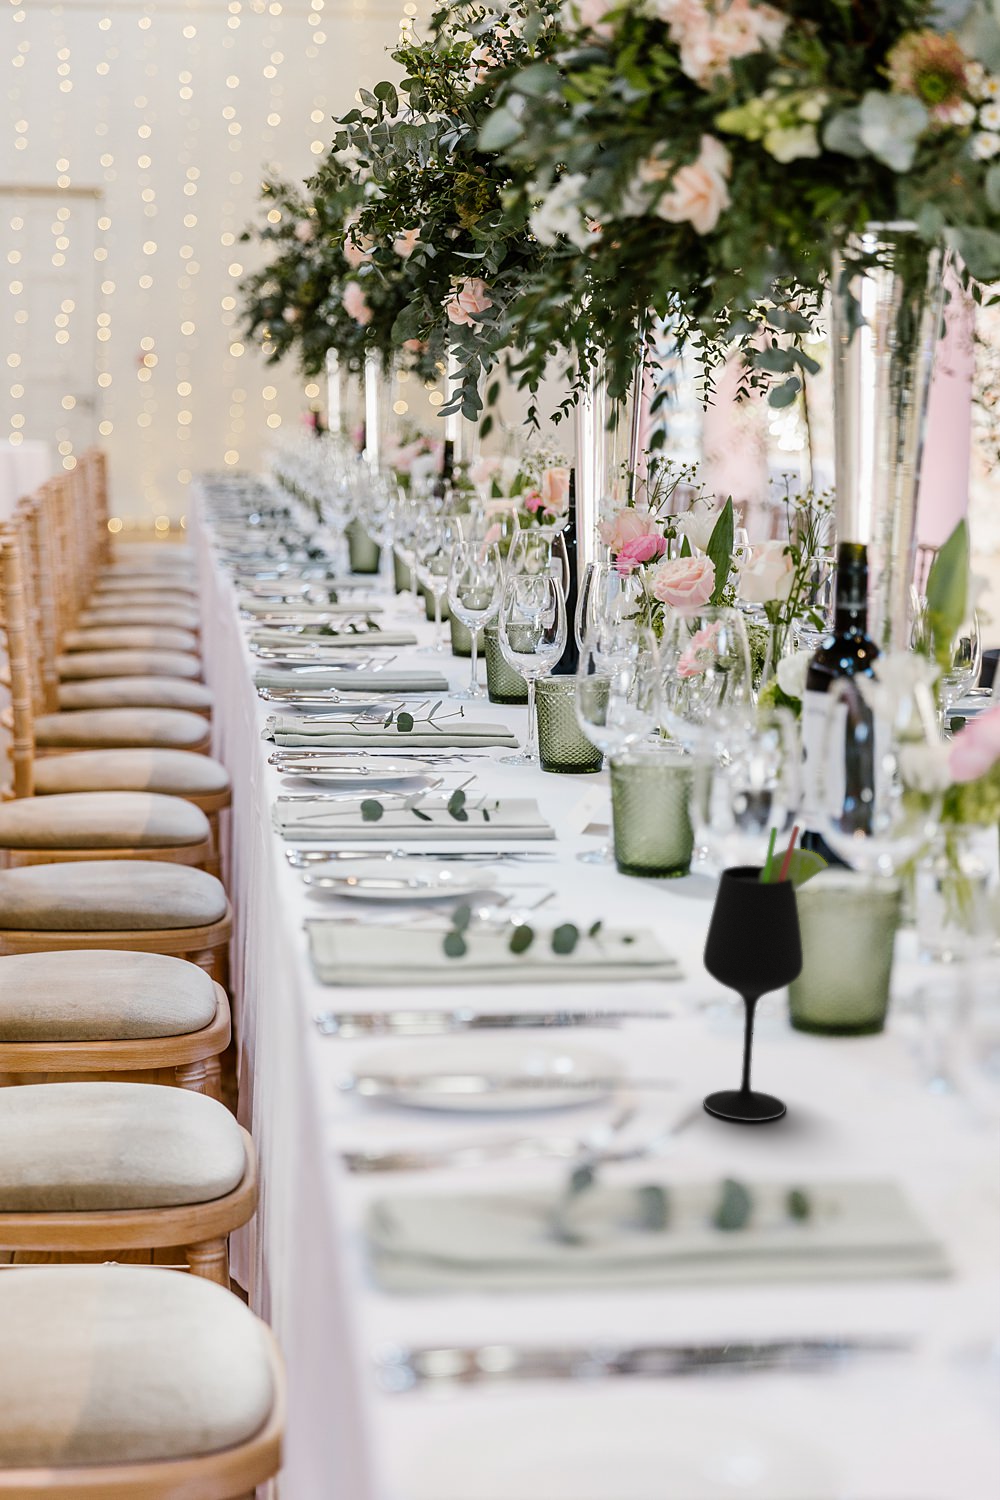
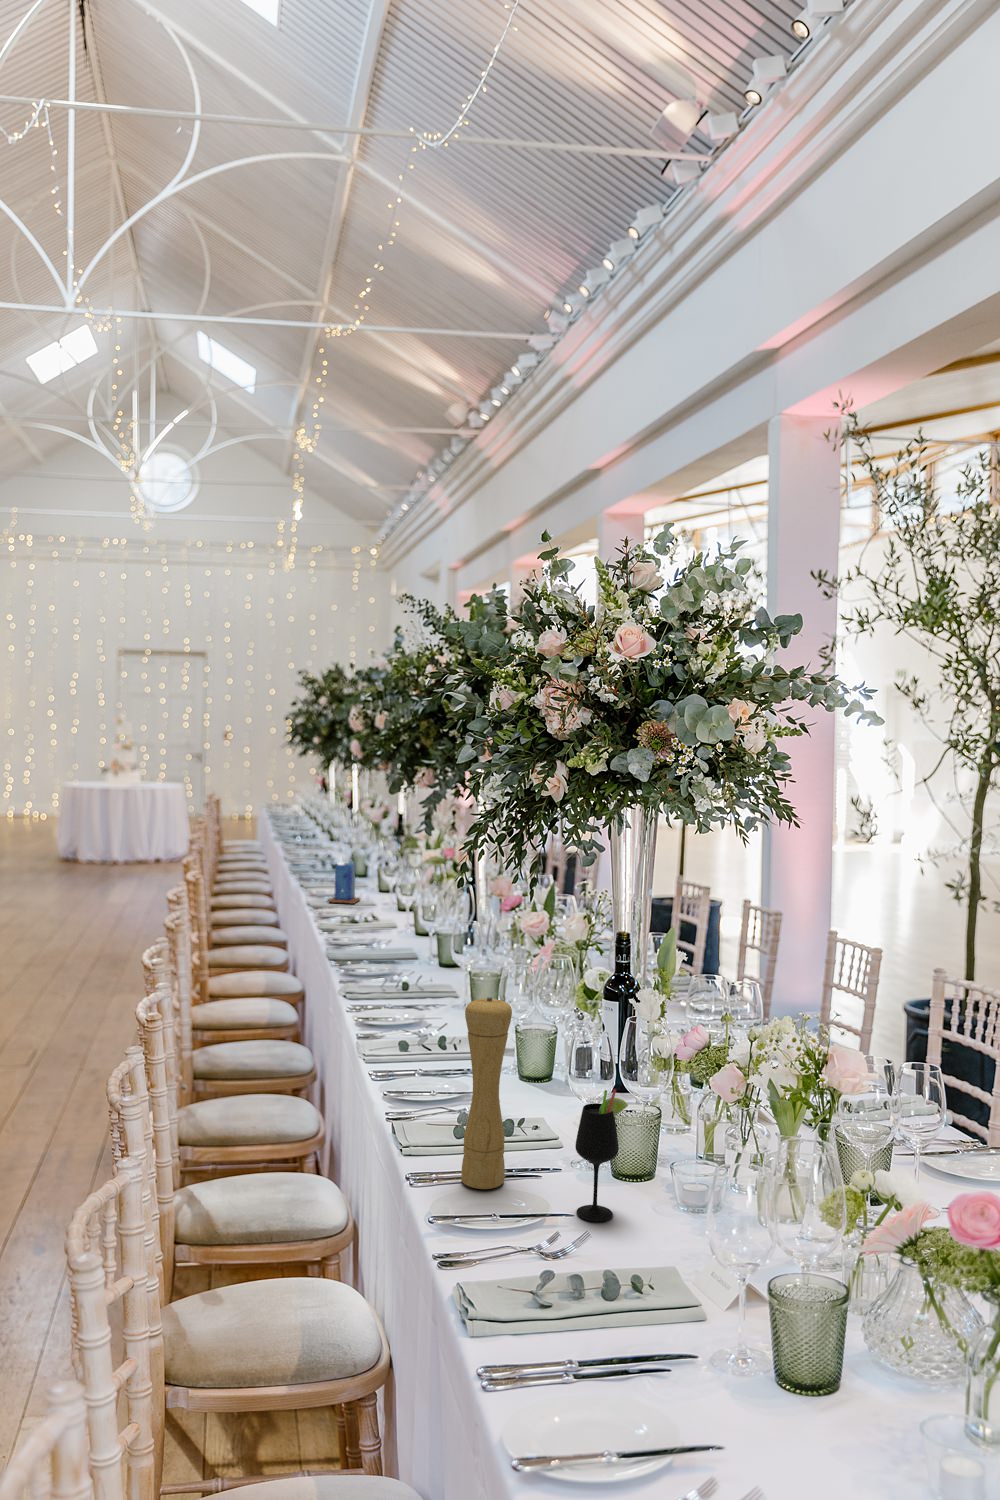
candle: none [292,512,355,603] -> present [329,859,360,904]
pepper mill: none [453,633,567,1054] -> present [461,997,512,1189]

